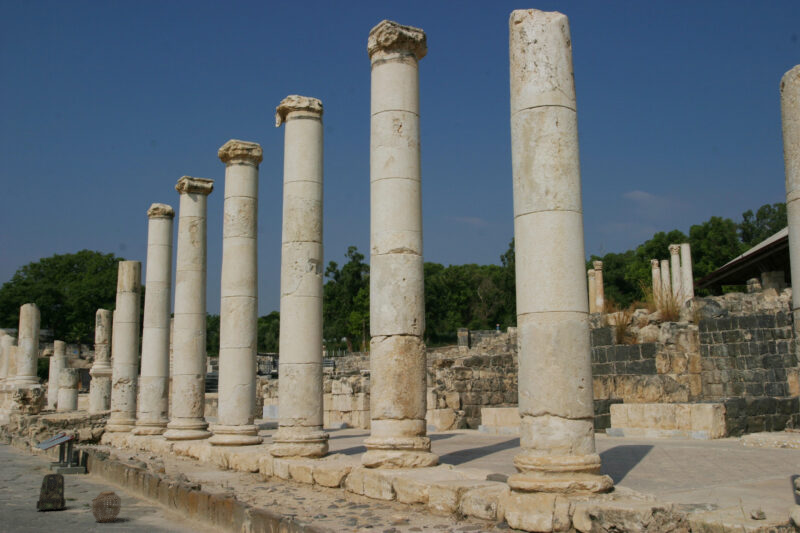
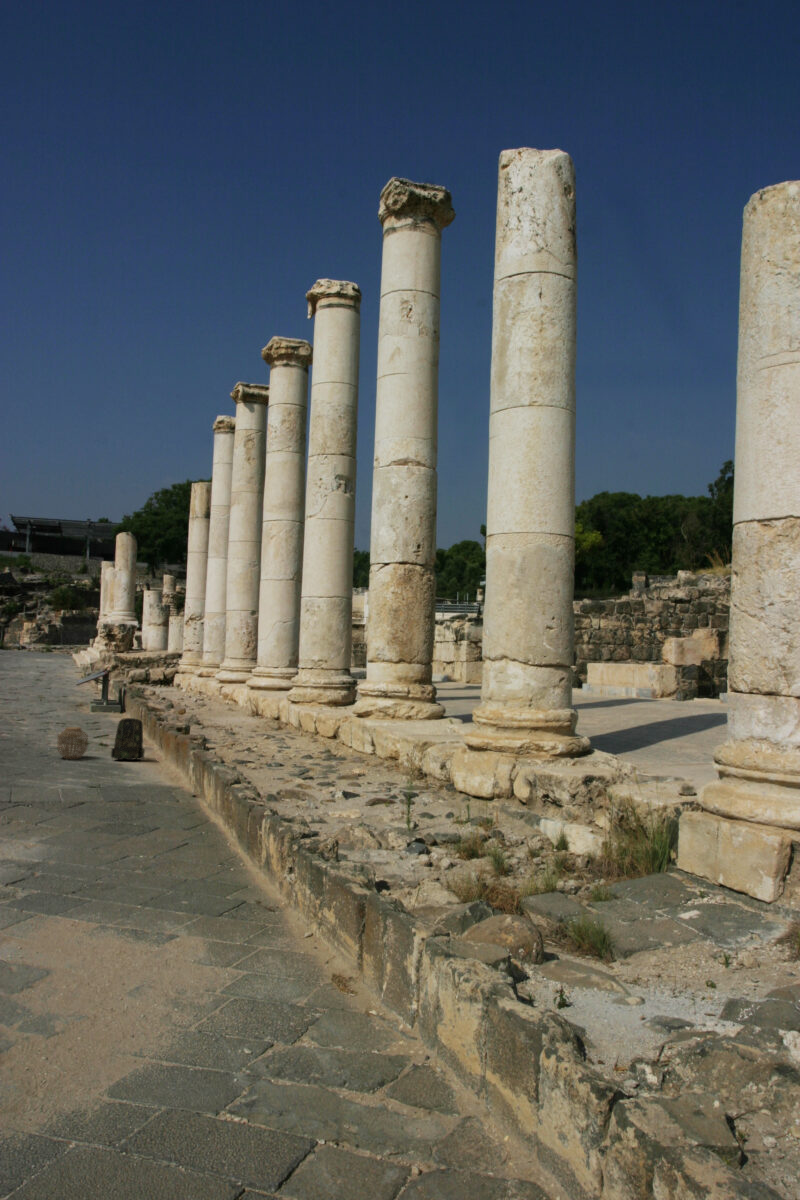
backpack: present [36,474,66,510] -> present [111,718,145,760]

